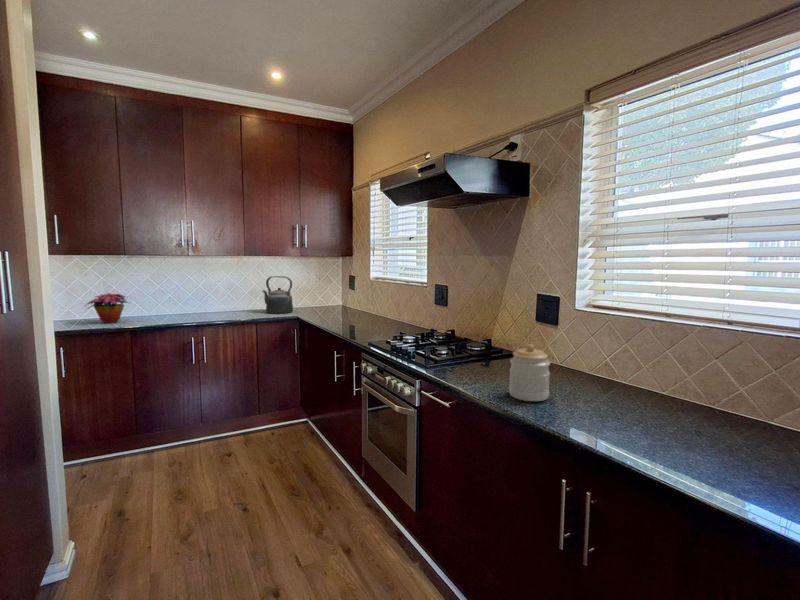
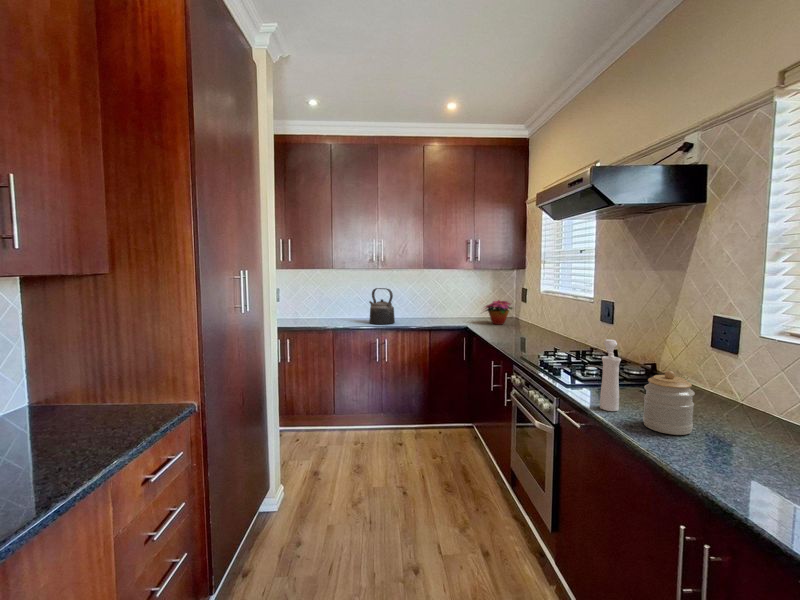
kettle: present [263,276,293,314] -> present [369,288,395,324]
flower arrangement: present [86,293,128,323] -> present [485,300,512,325]
pepper mill: none [464,320,485,387] -> present [600,339,621,411]

